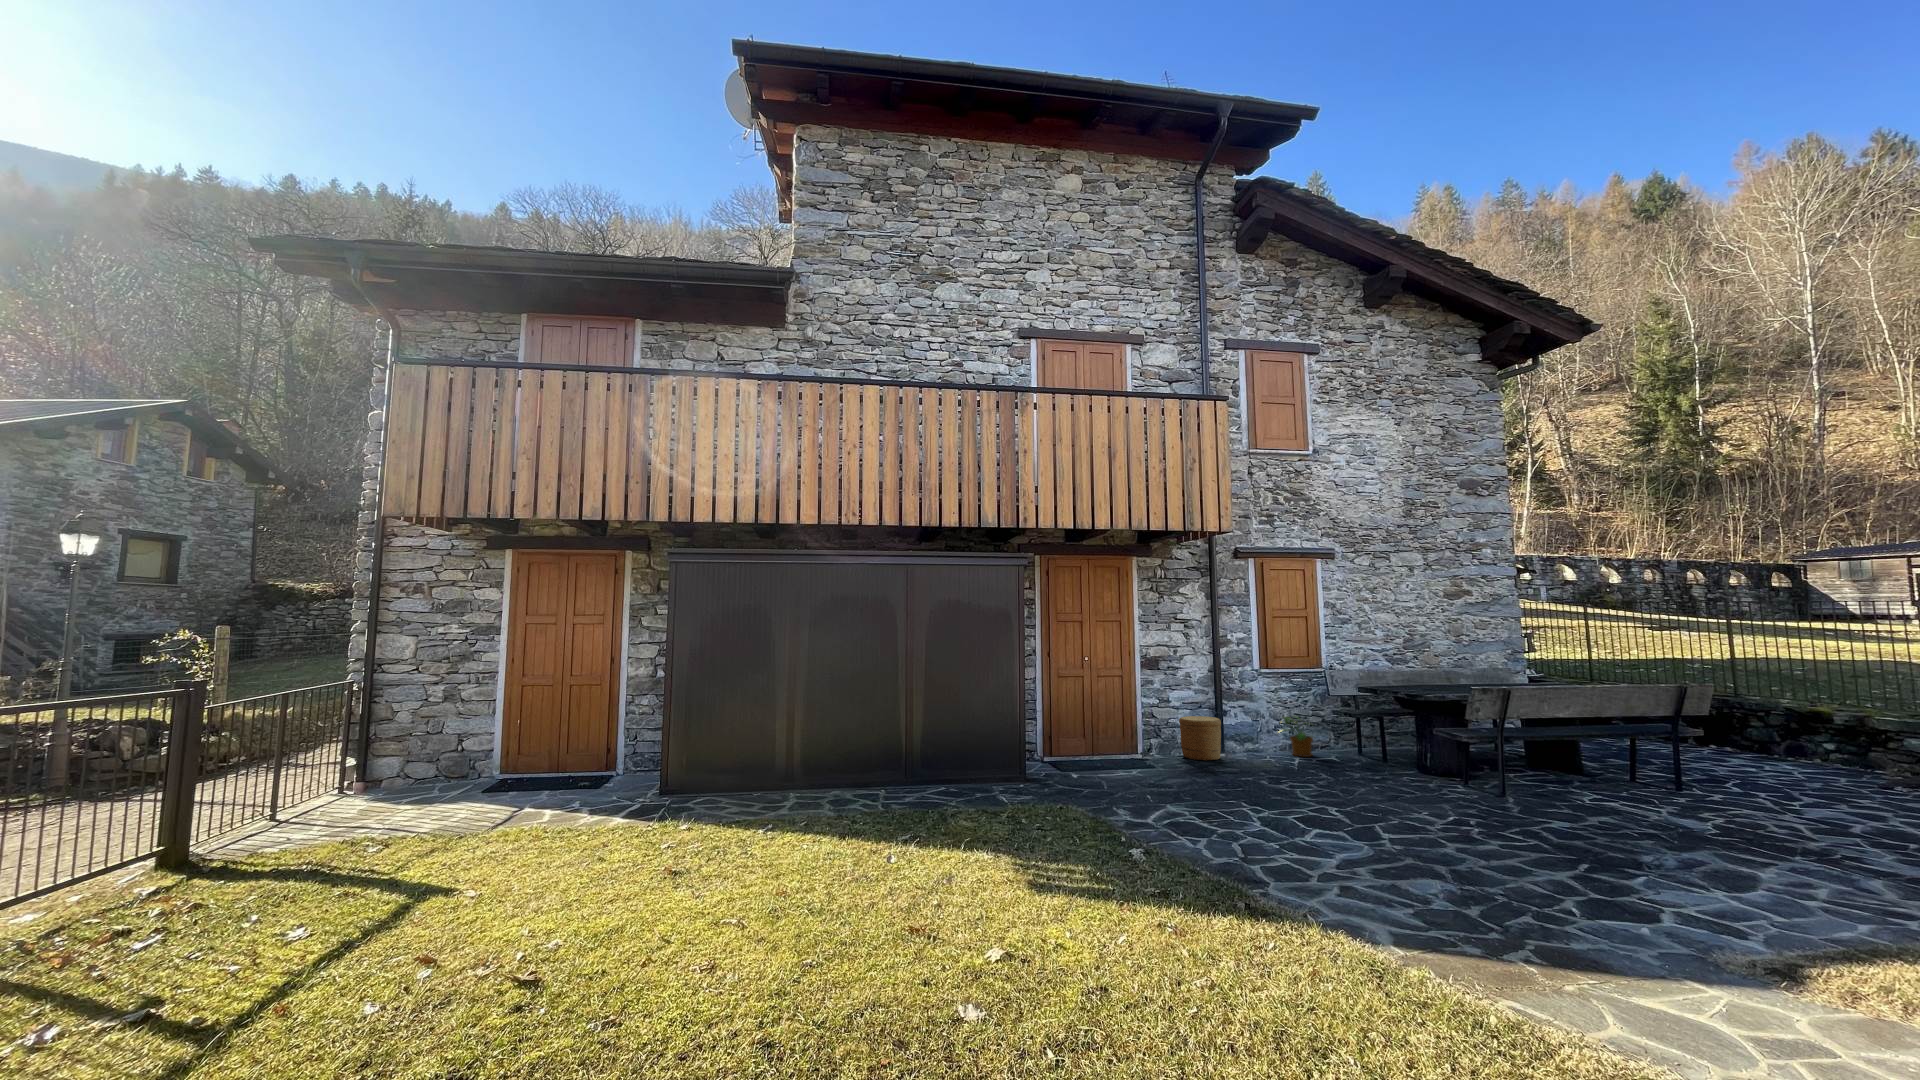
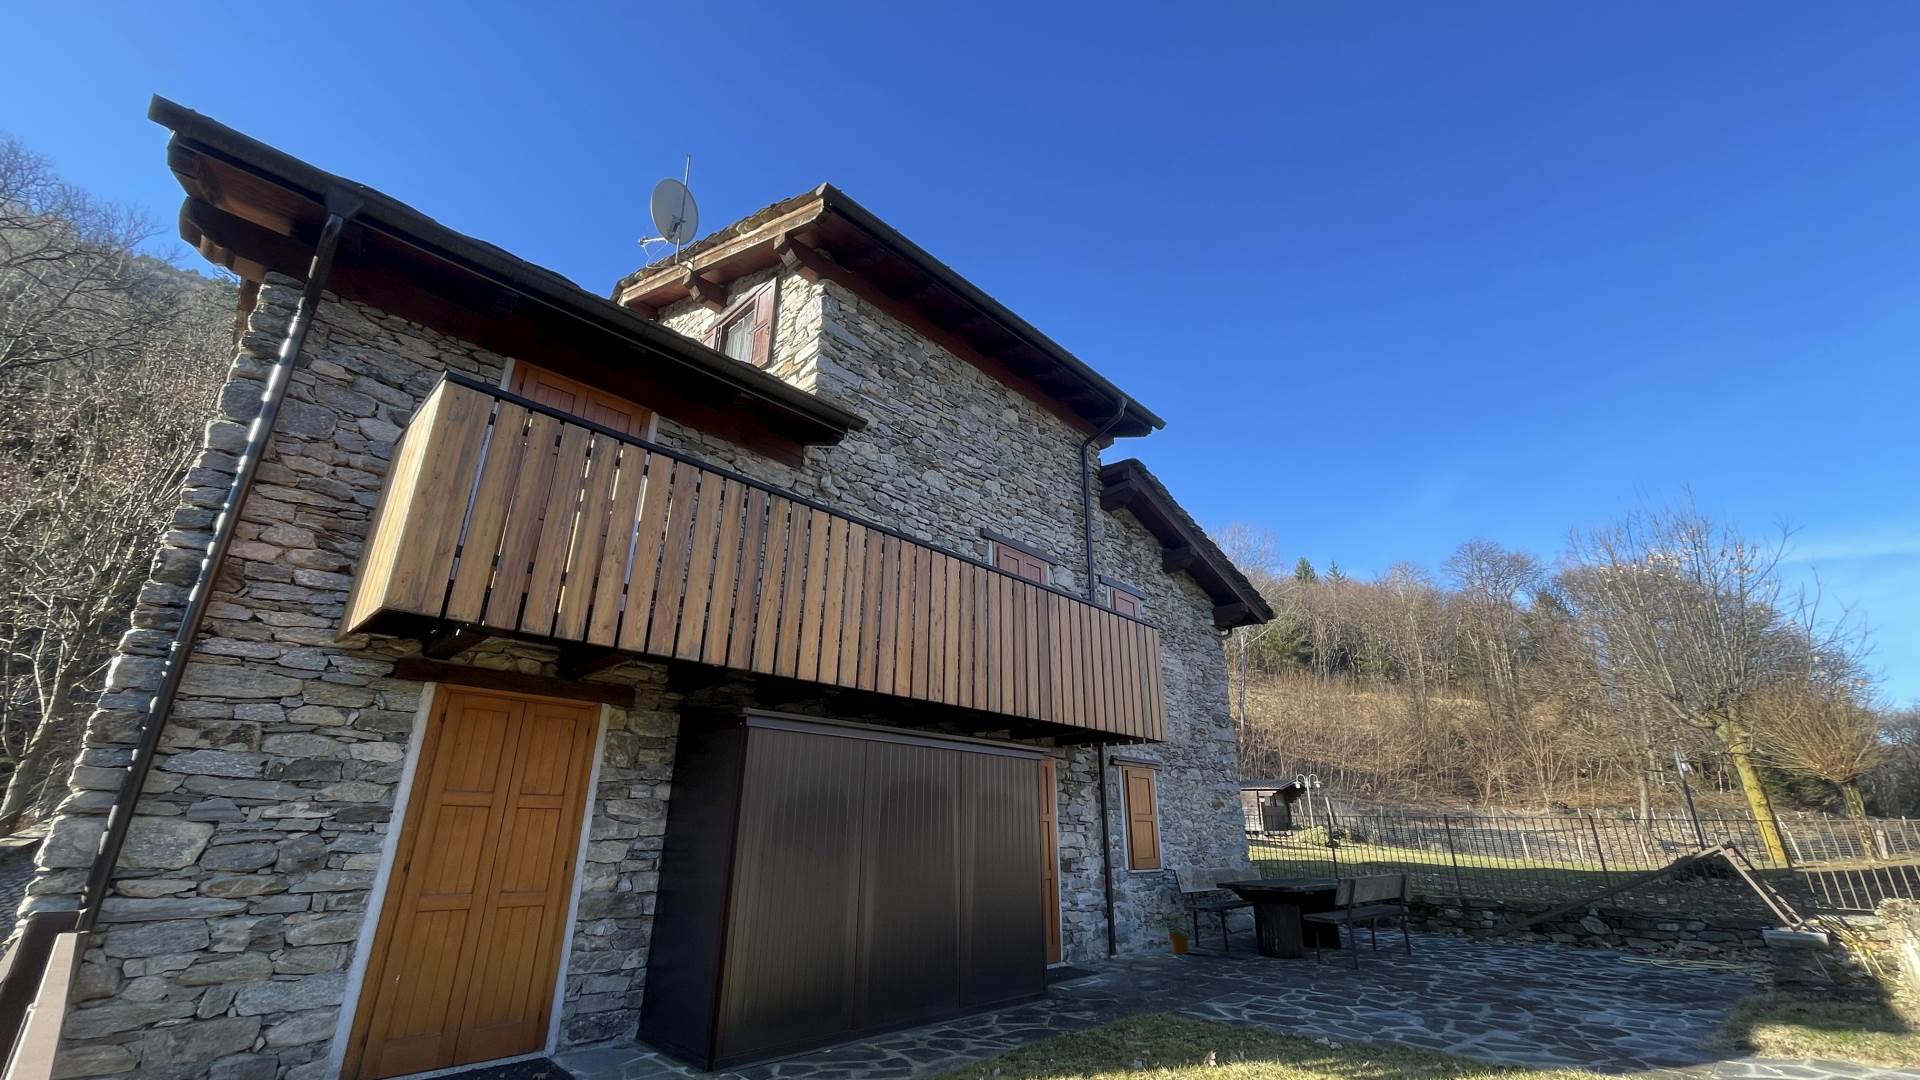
woven basket: present [1179,716,1221,761] -> none [1101,919,1141,964]

